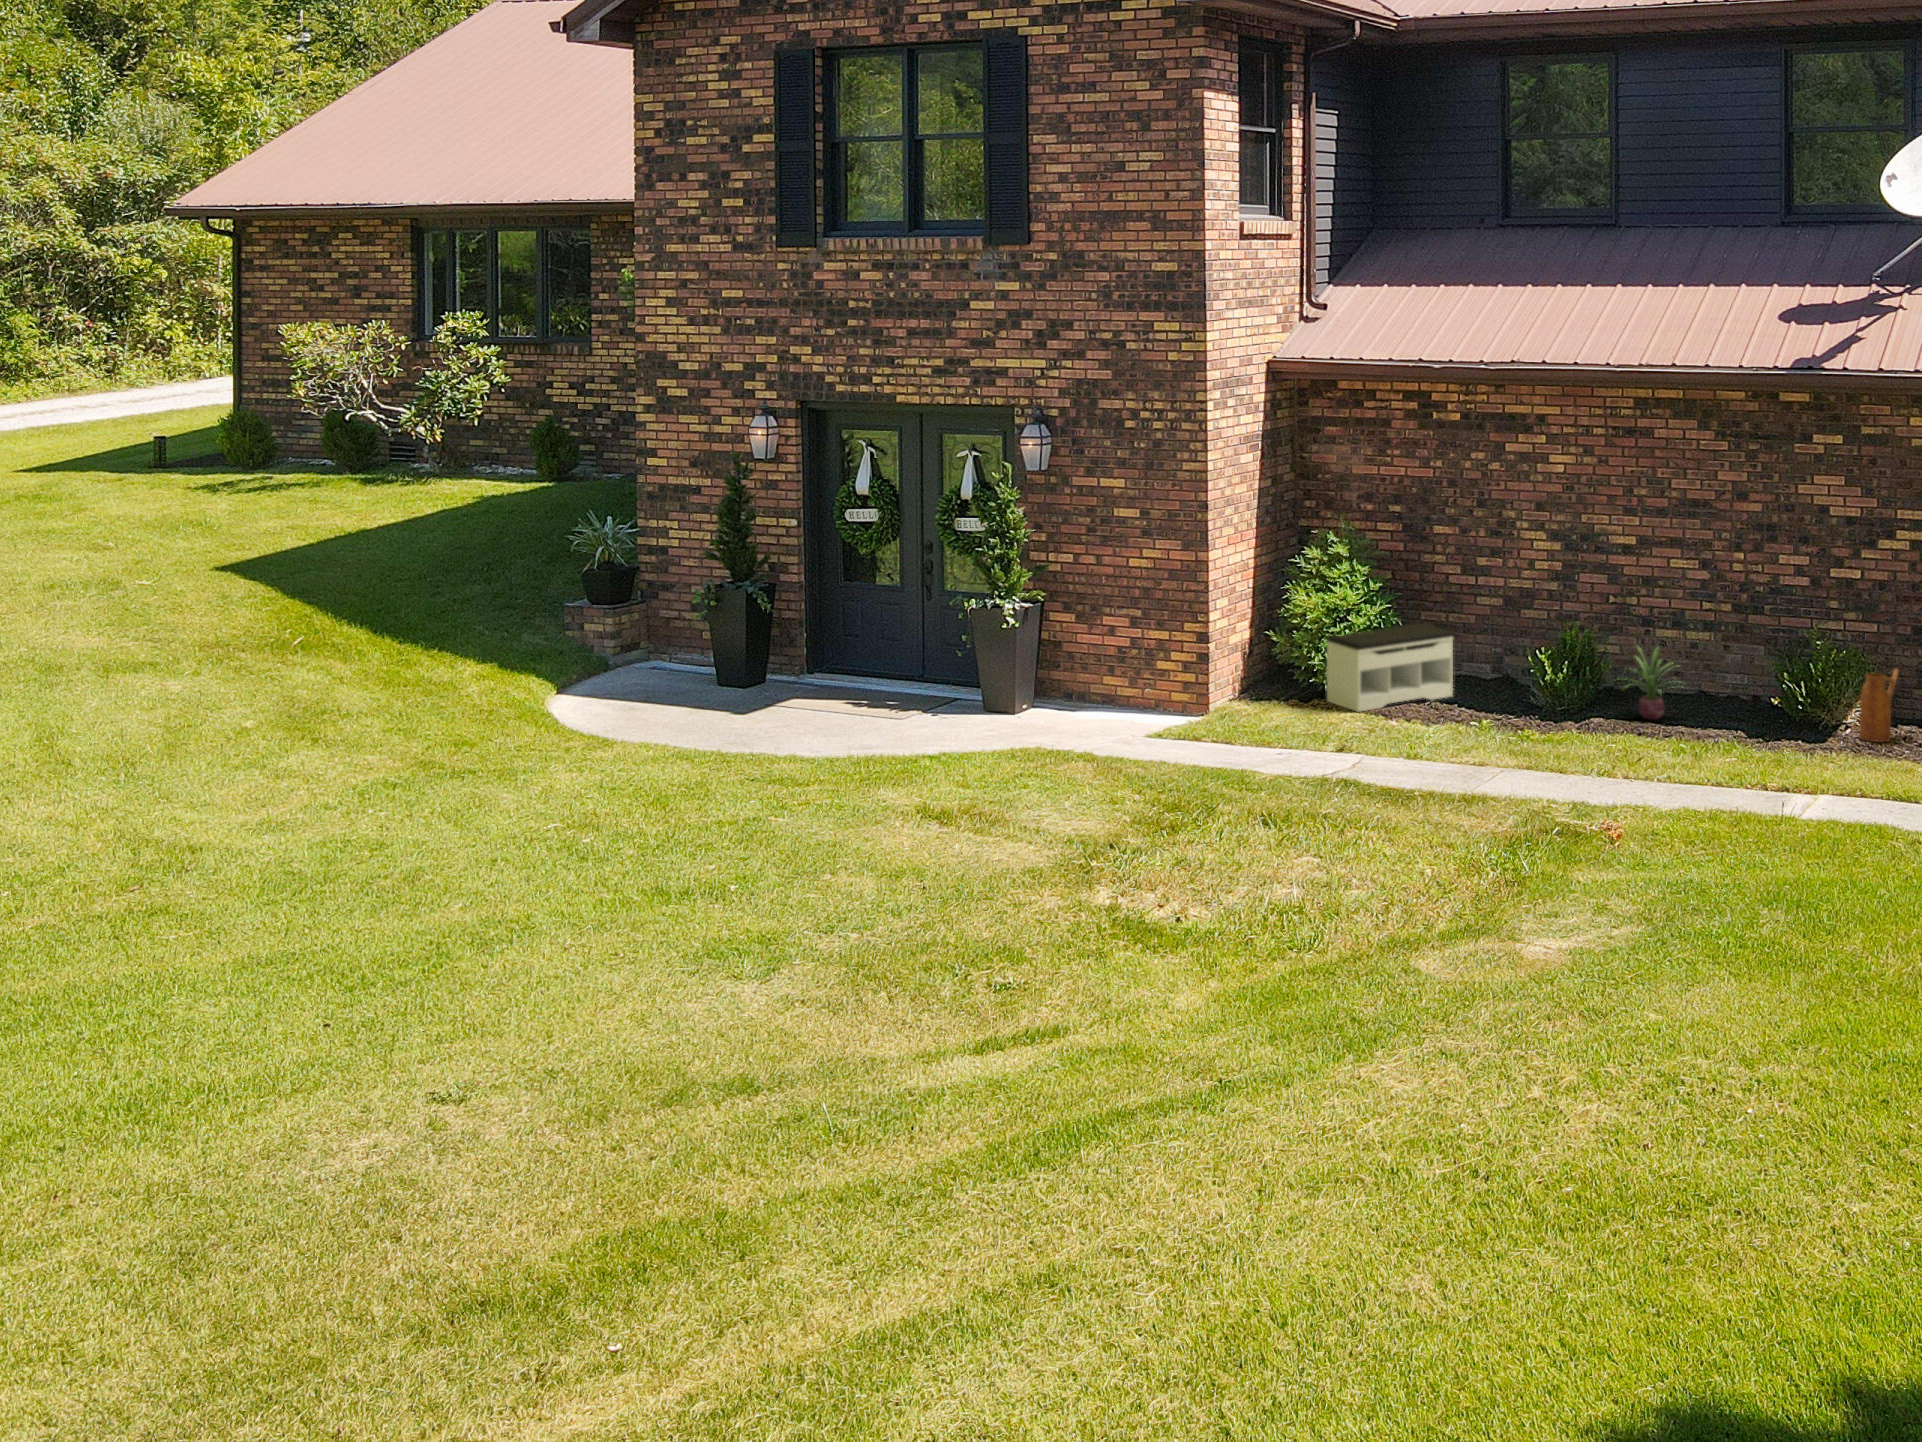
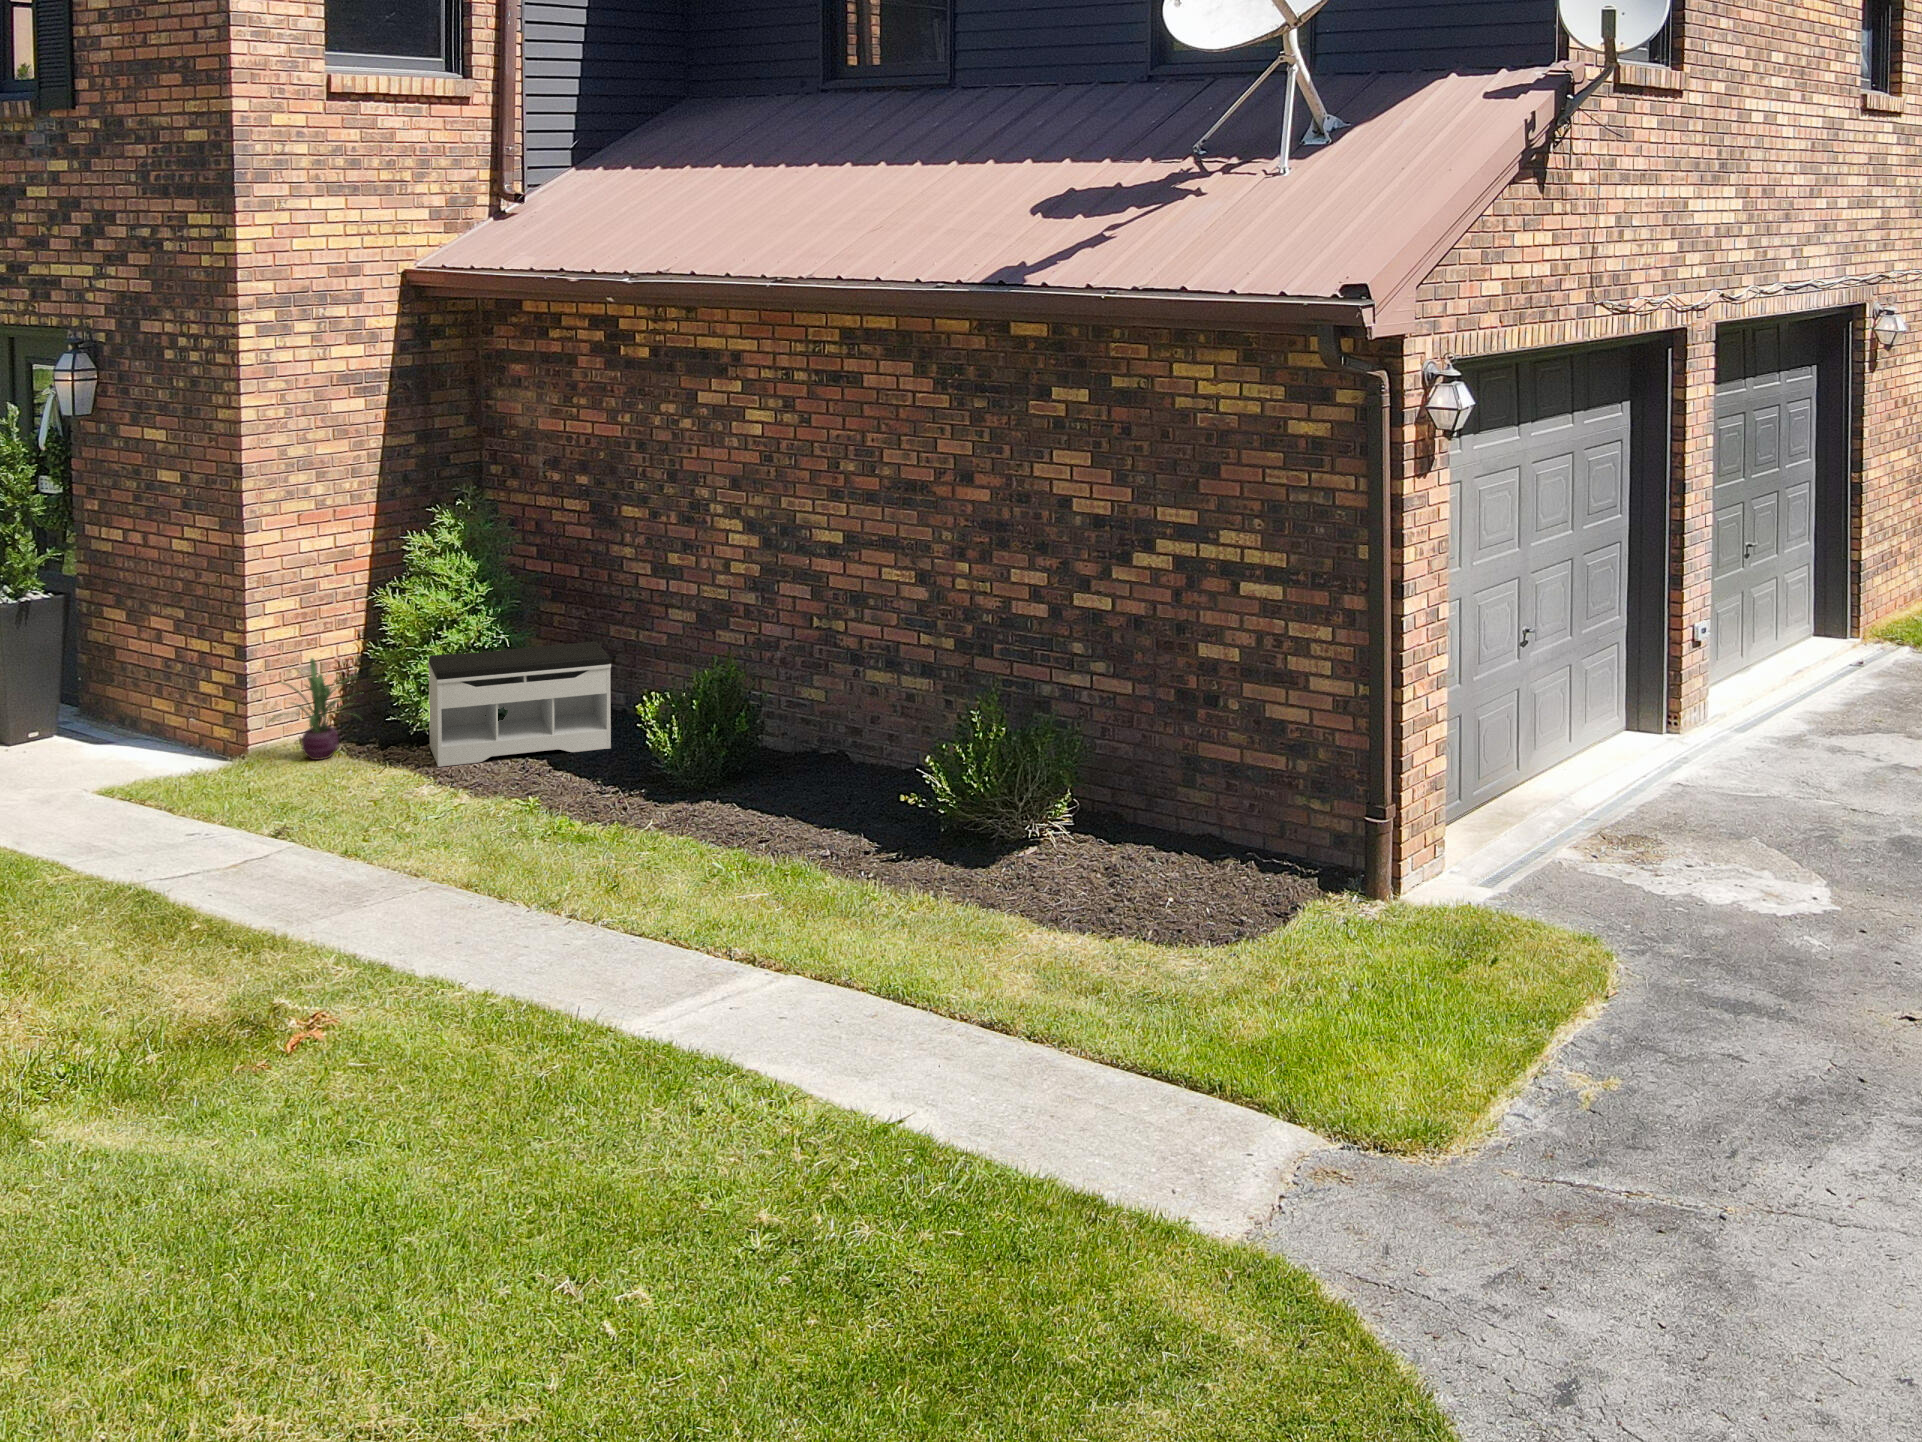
decorative plant: present [1635,647,1673,720] -> present [270,659,348,760]
watering can: present [1859,669,1899,742] -> none [1065,754,1150,871]

